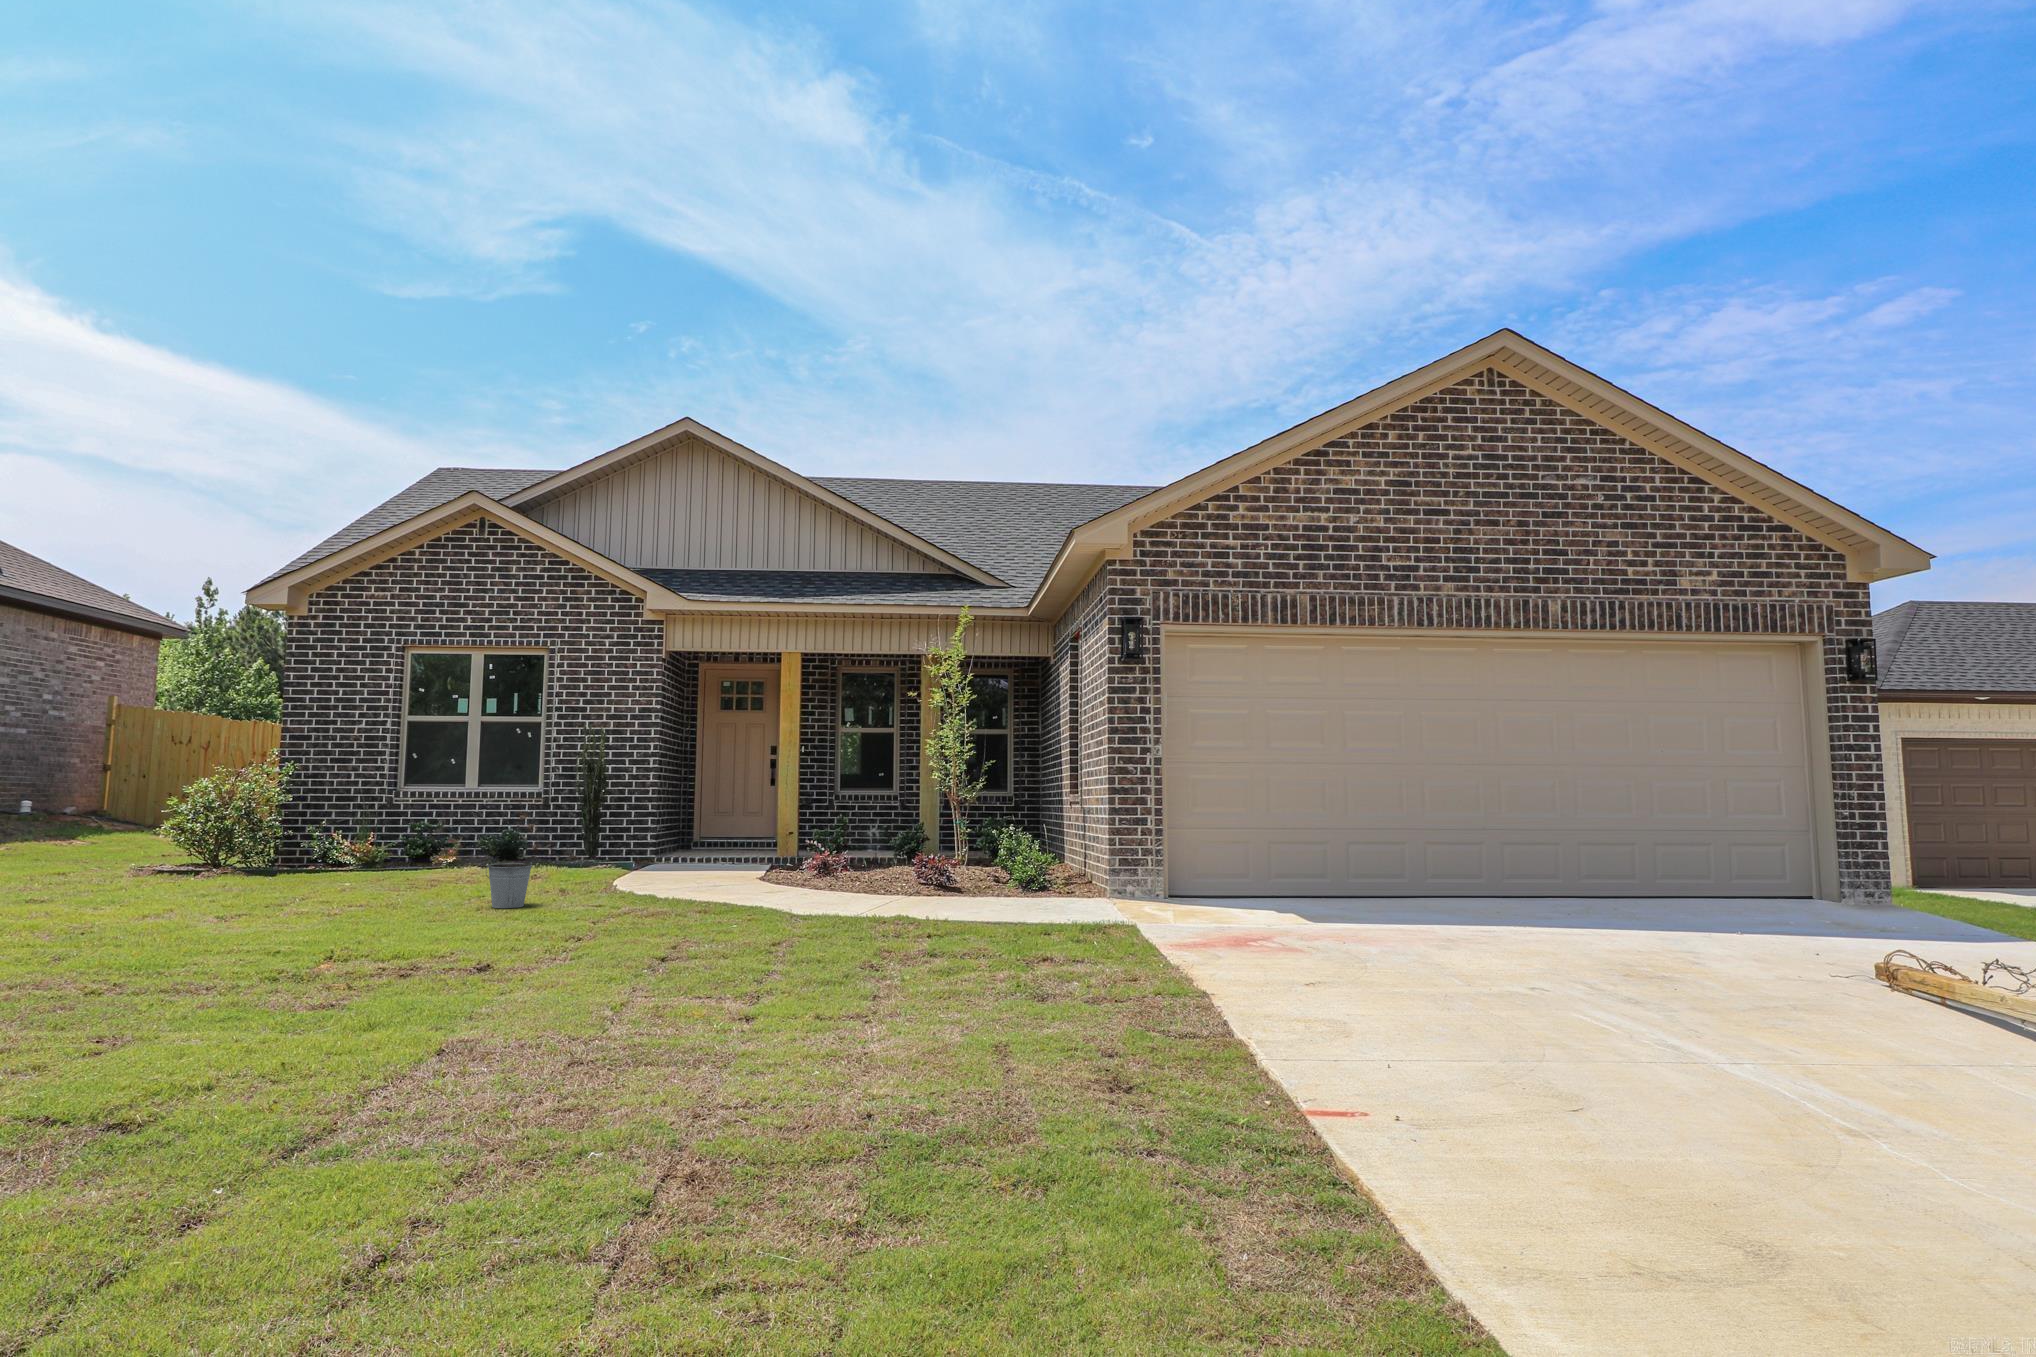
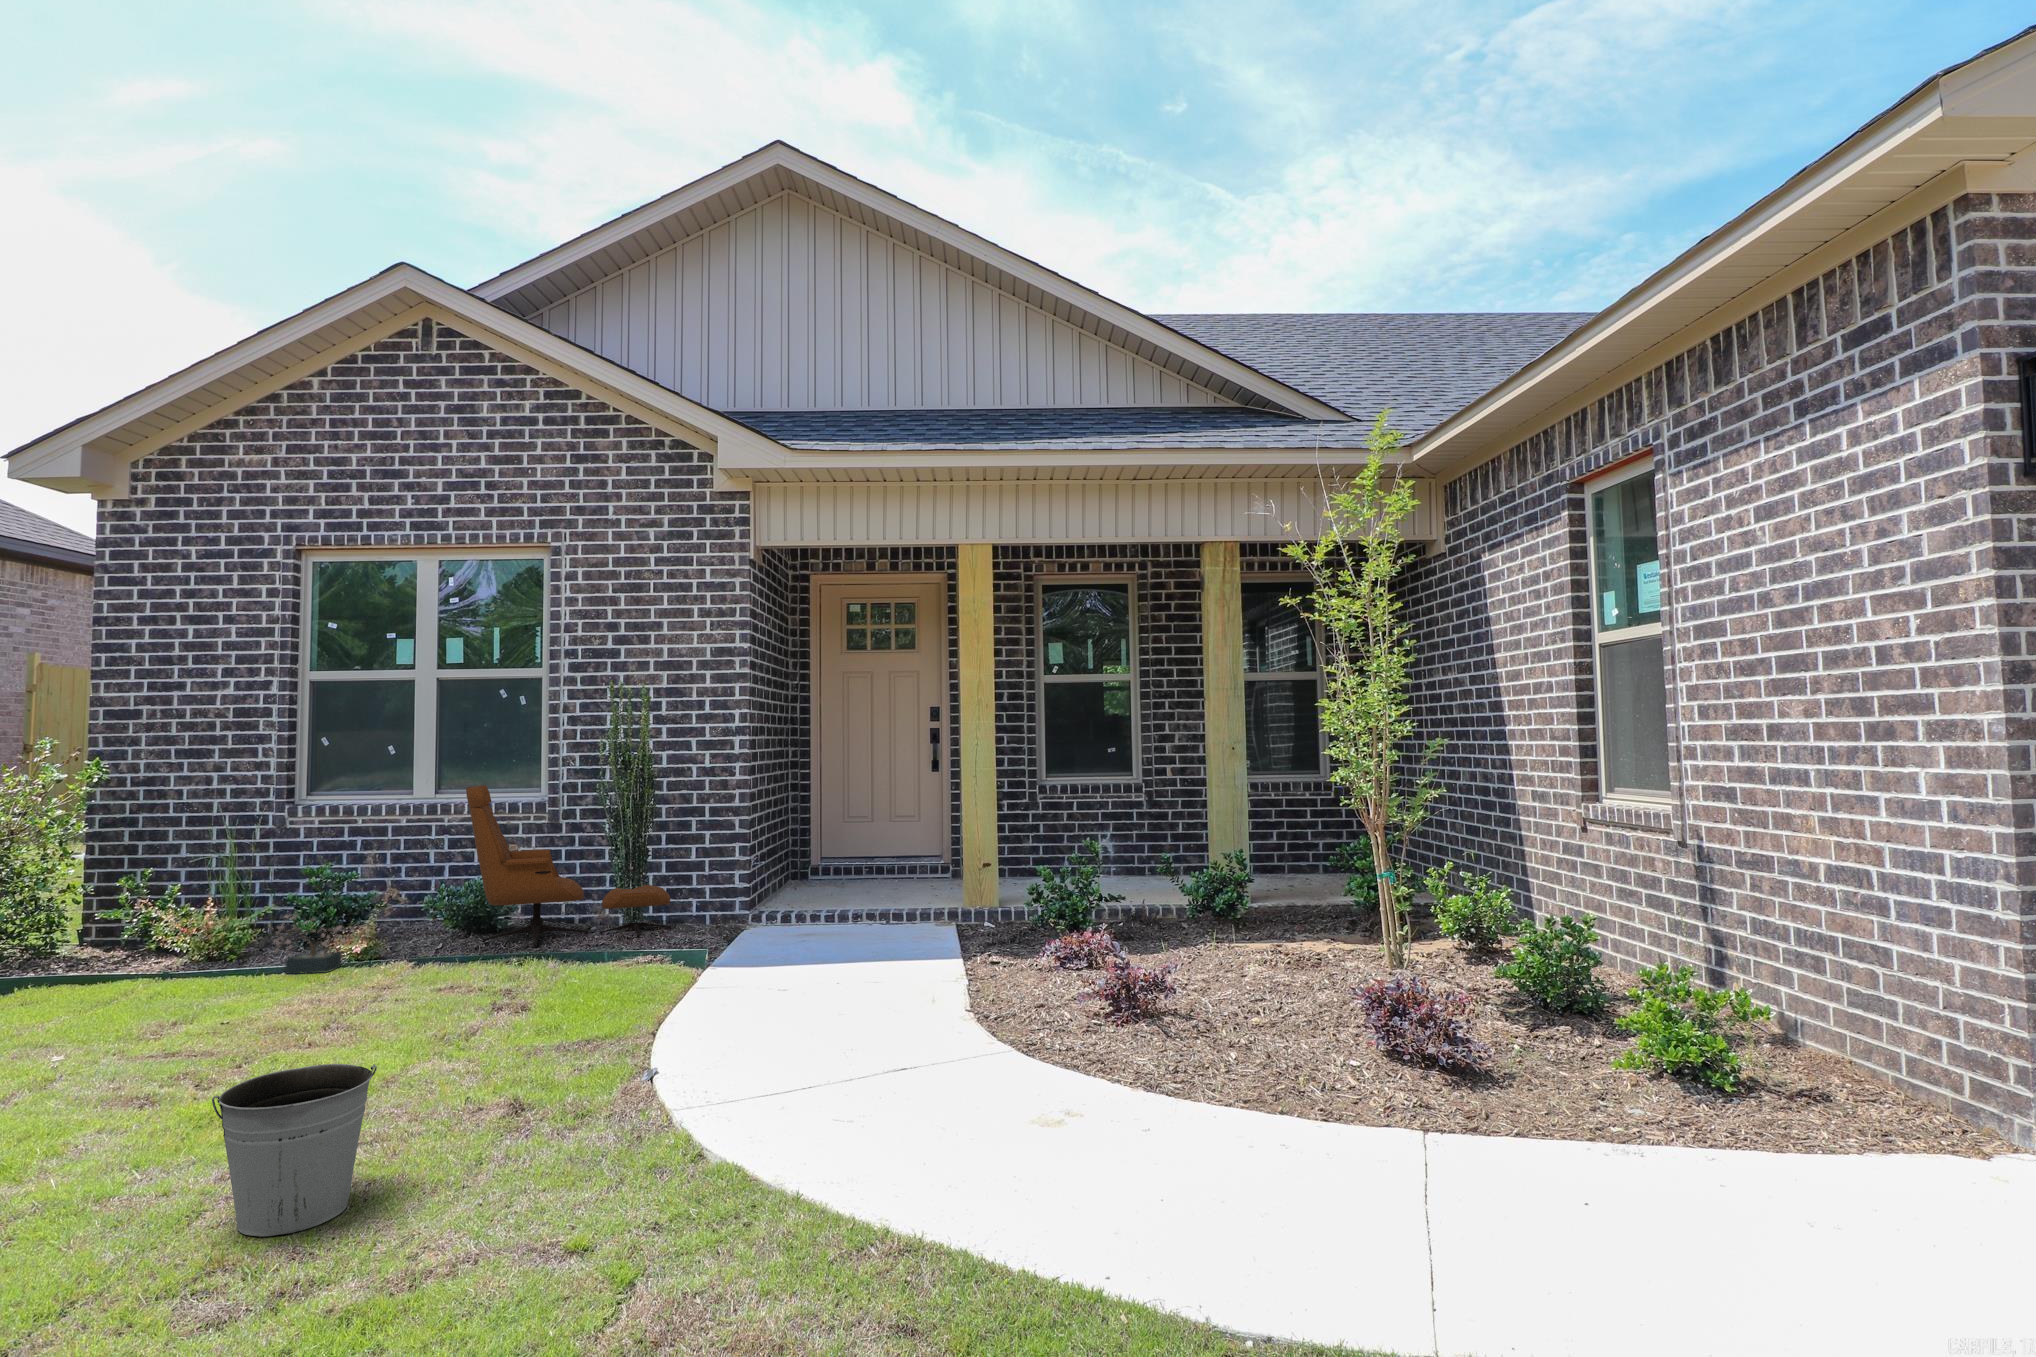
lounge chair: none [508,781,613,865] -> present [466,785,671,948]
decorative plant: none [417,841,453,870] -> present [272,915,348,974]

